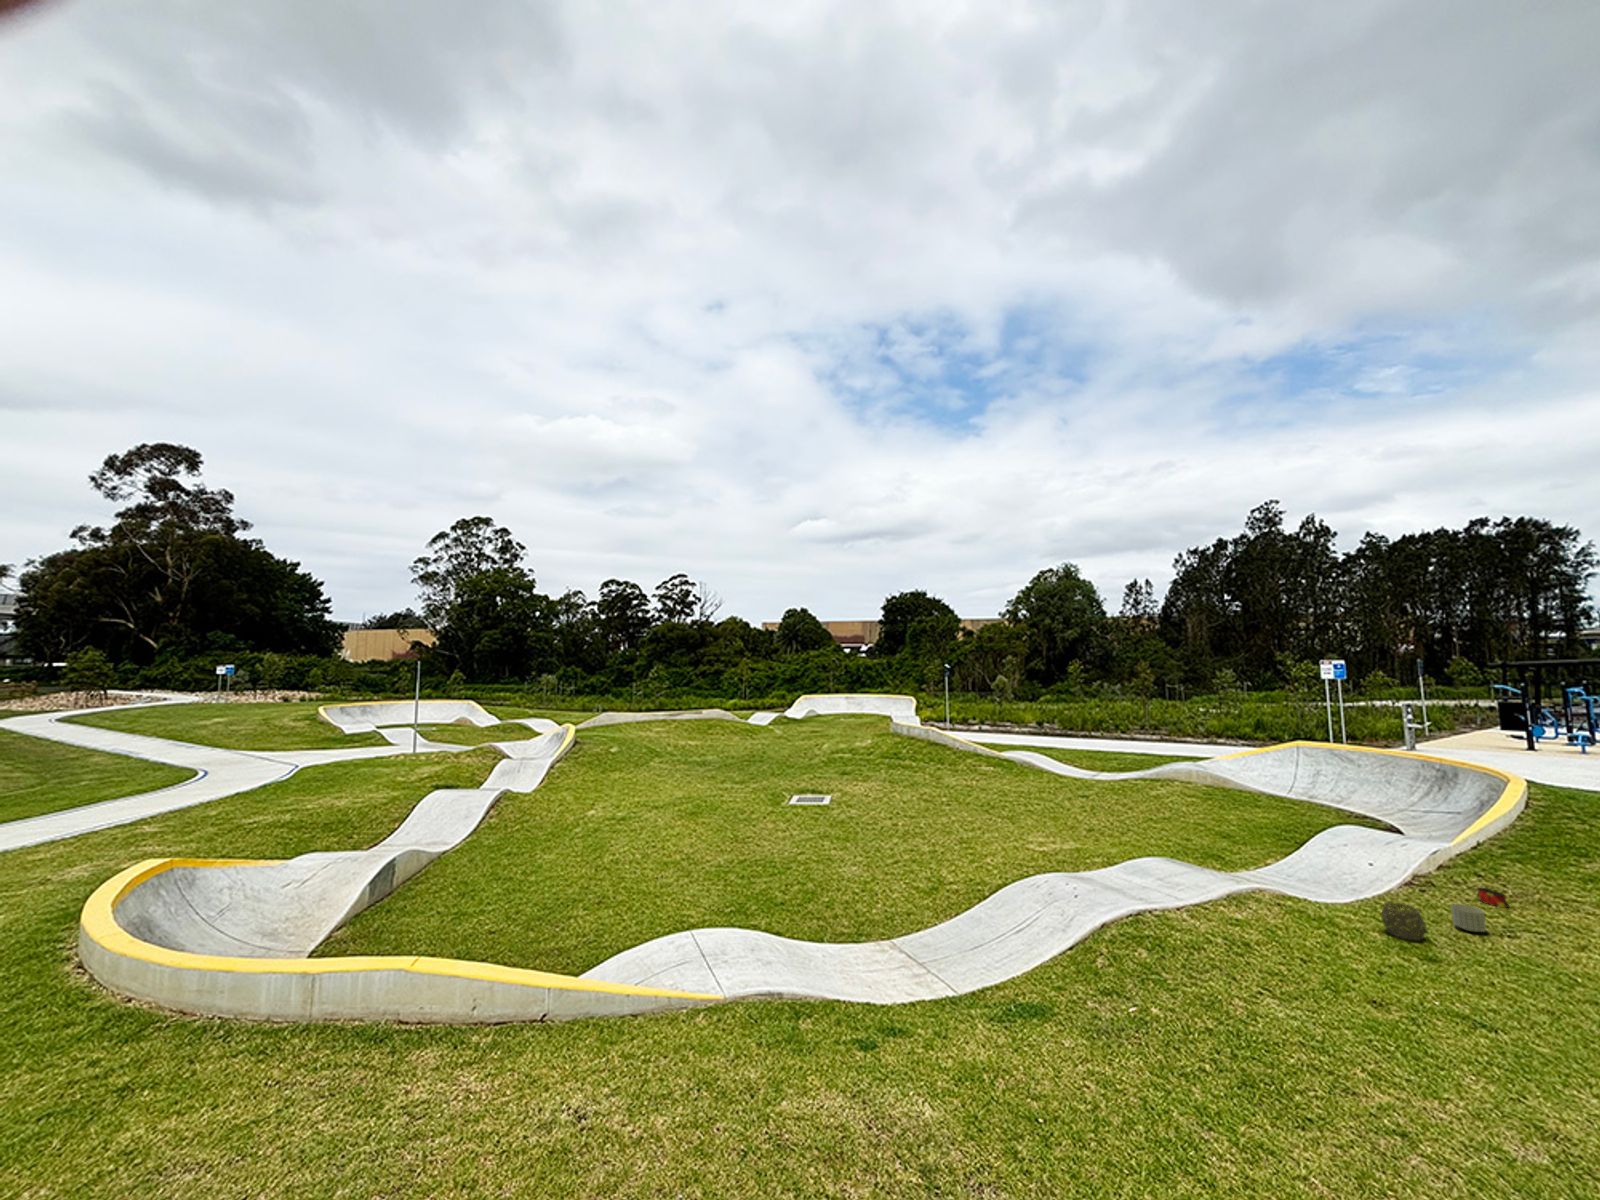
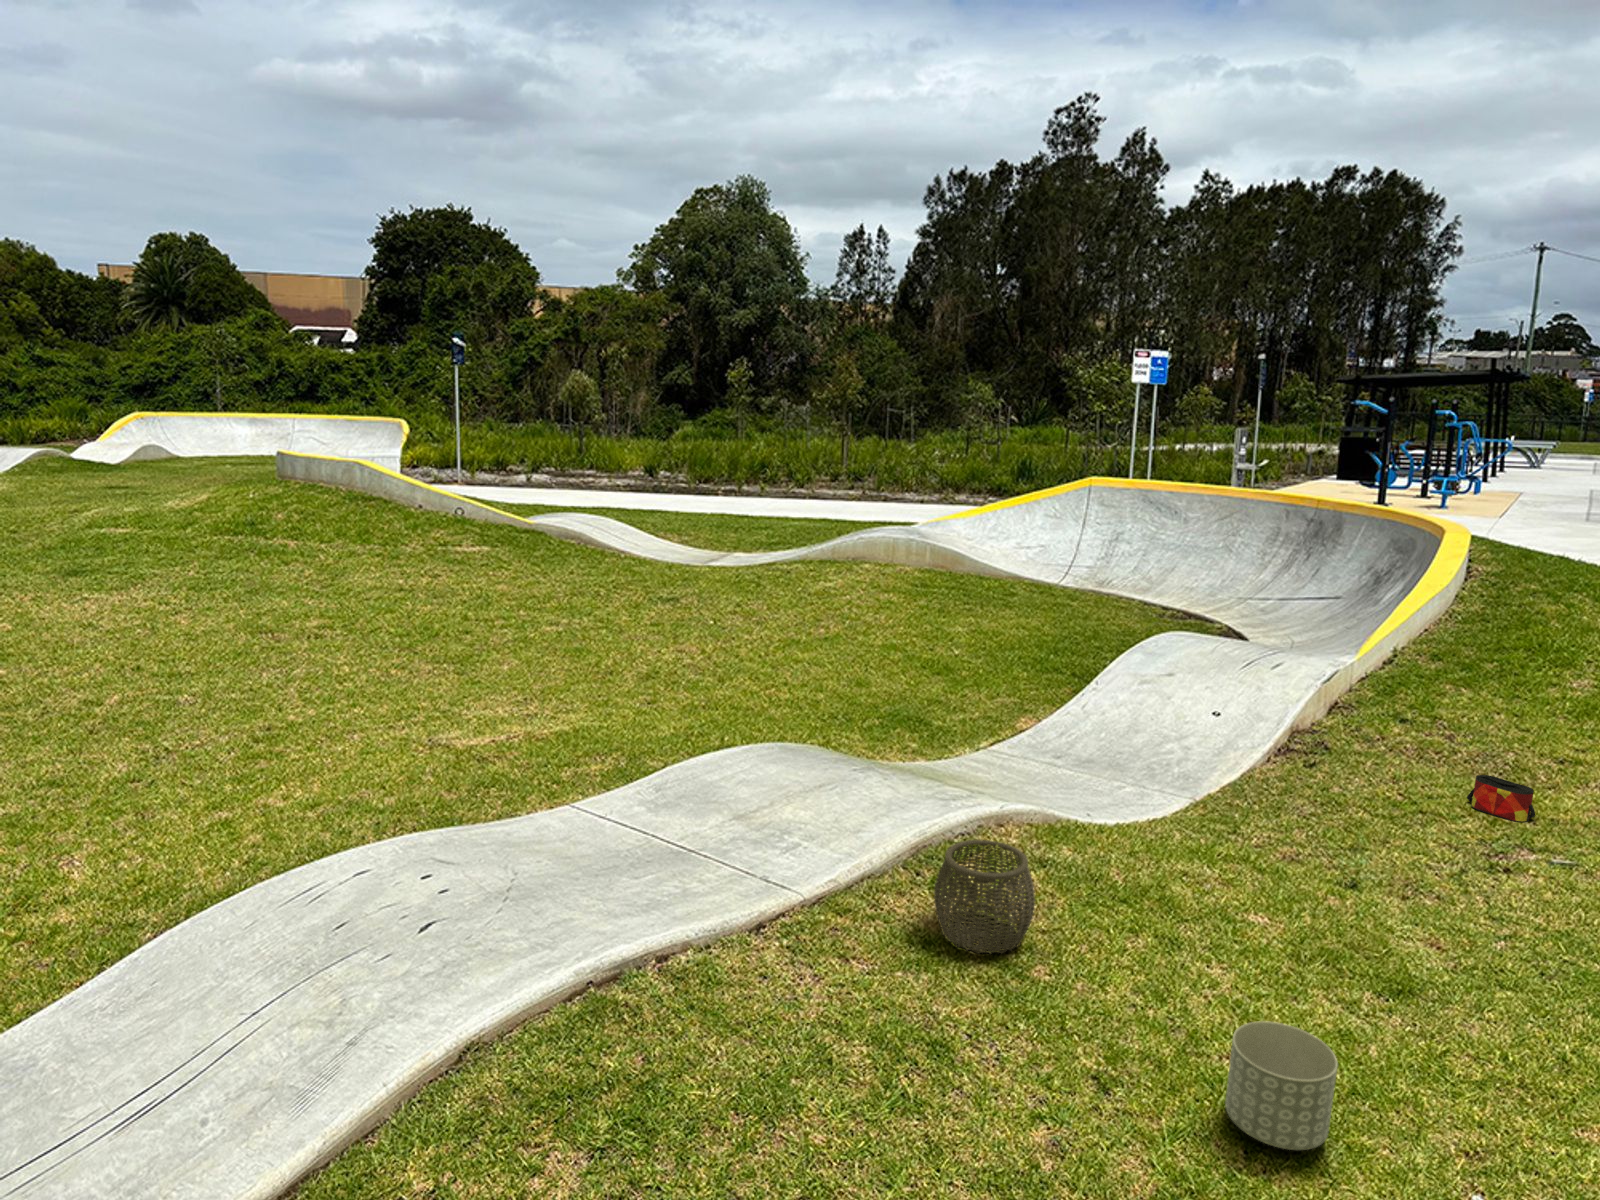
woven basket: present [1381,902,1426,940] -> present [934,840,1035,954]
planter: present [1451,904,1486,932] -> present [1225,1021,1338,1150]

